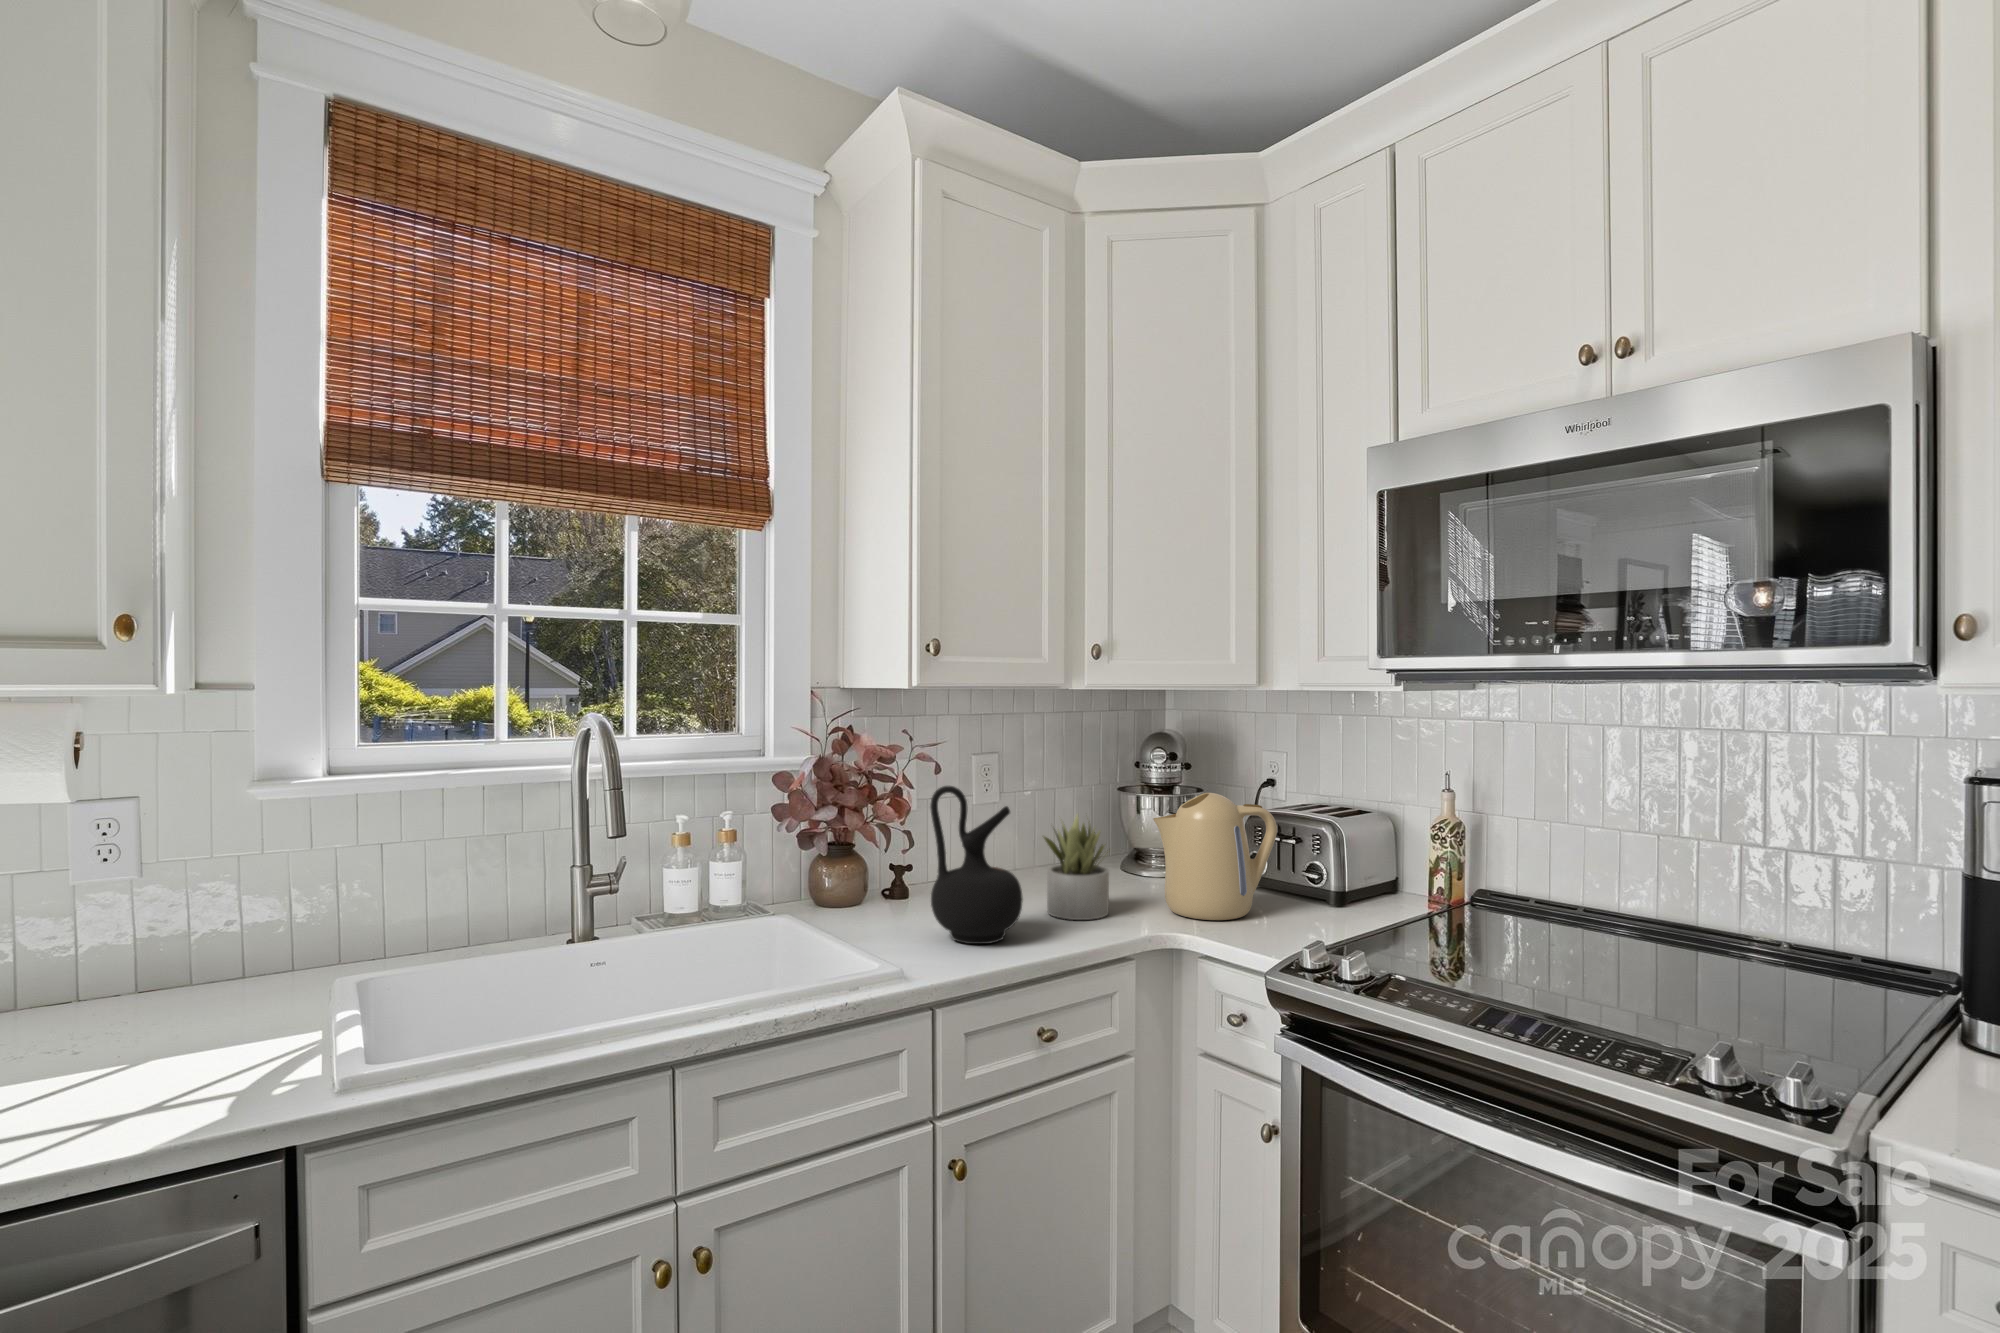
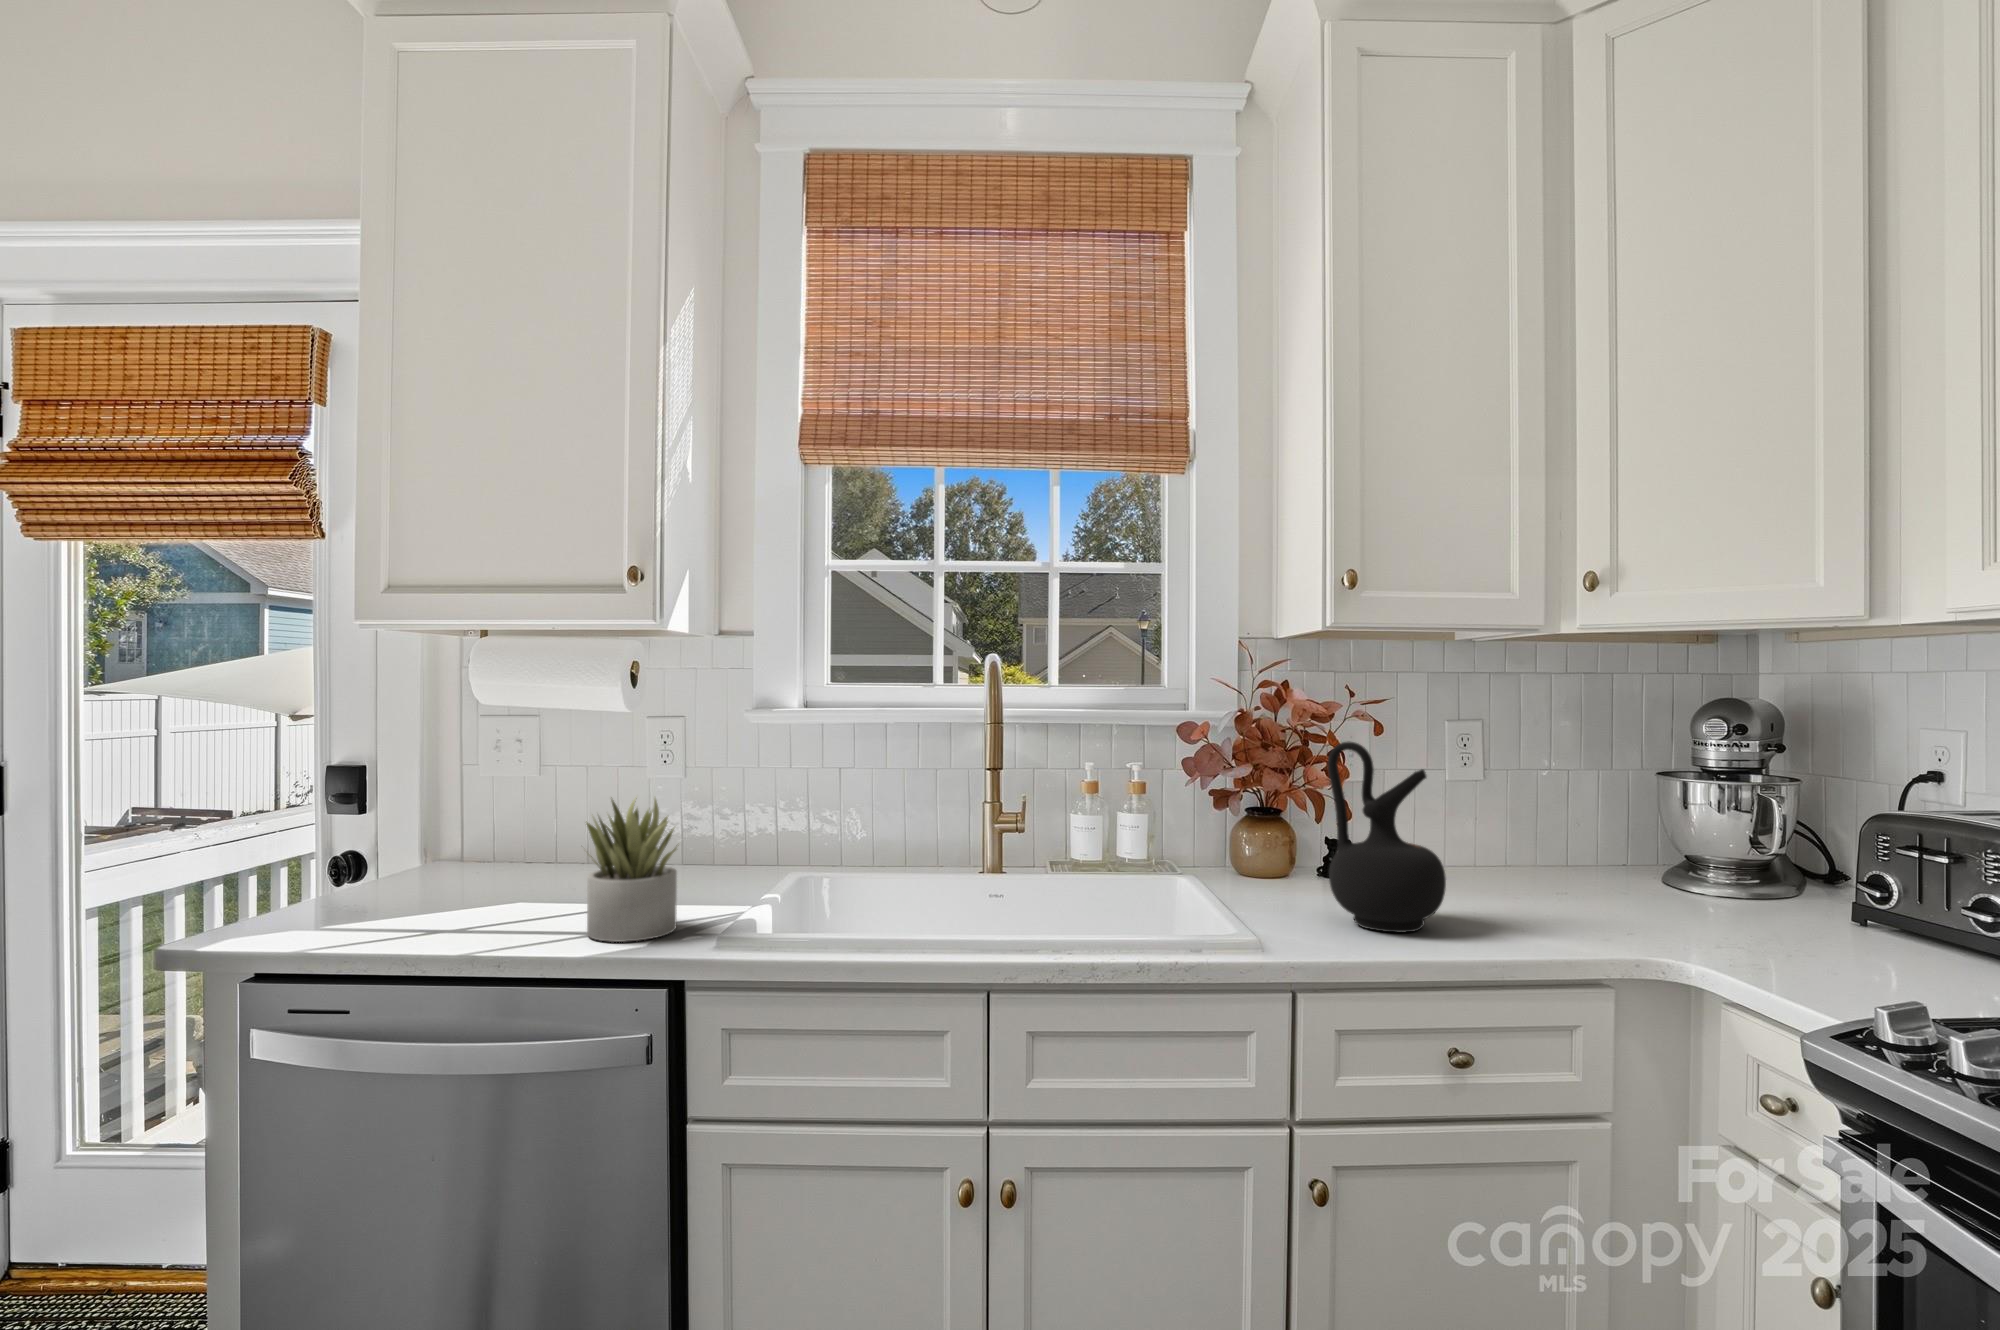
kettle: present [1153,793,1277,920] -> none [1665,773,1883,954]
succulent plant: present [1044,815,1109,920] -> present [586,798,679,942]

